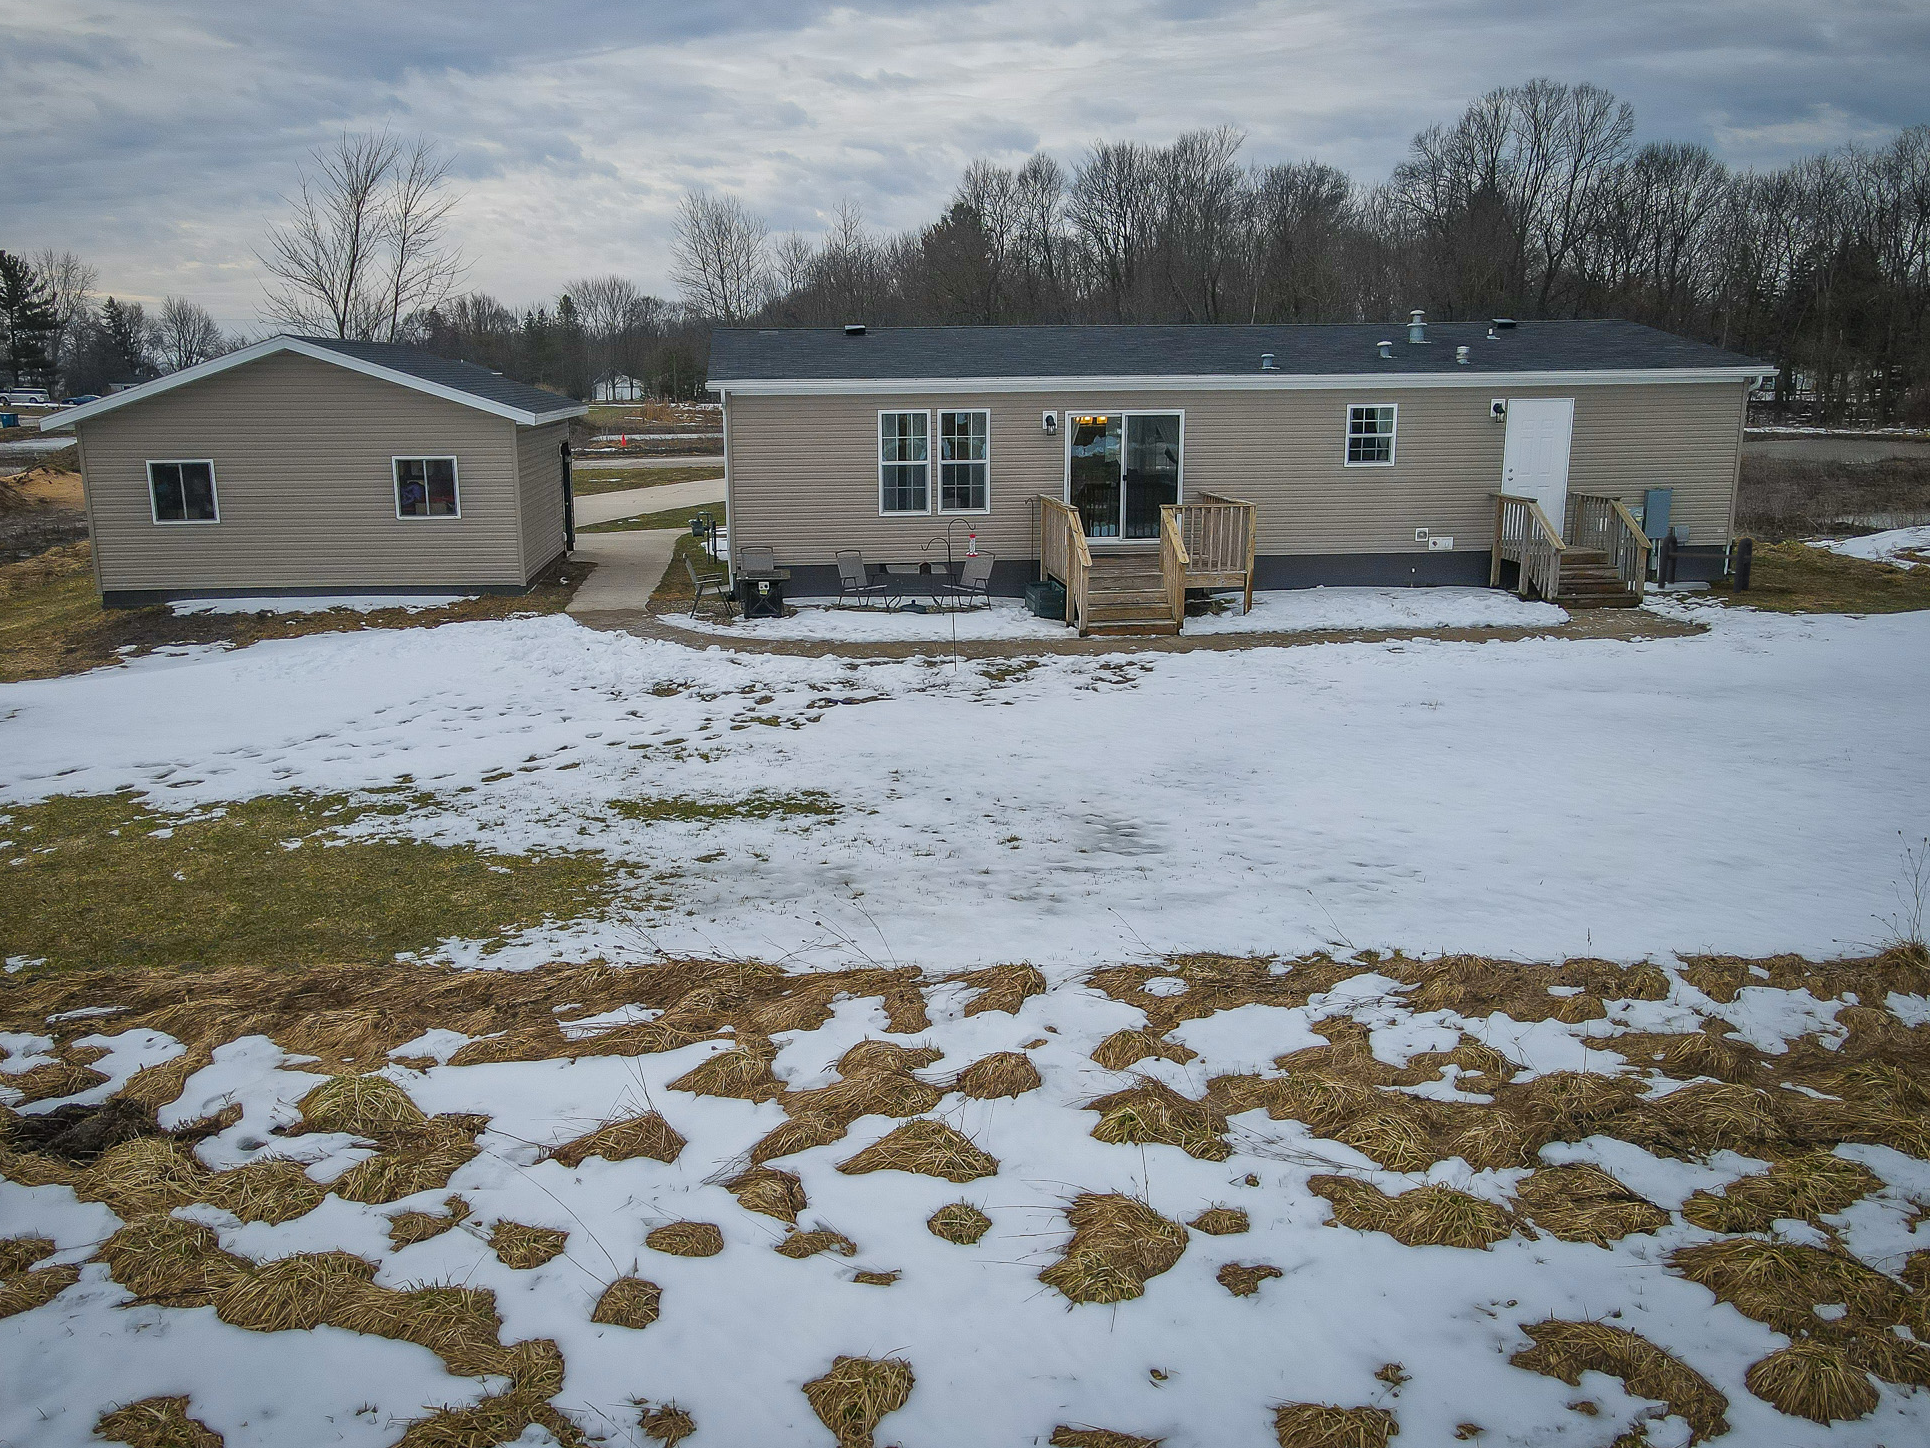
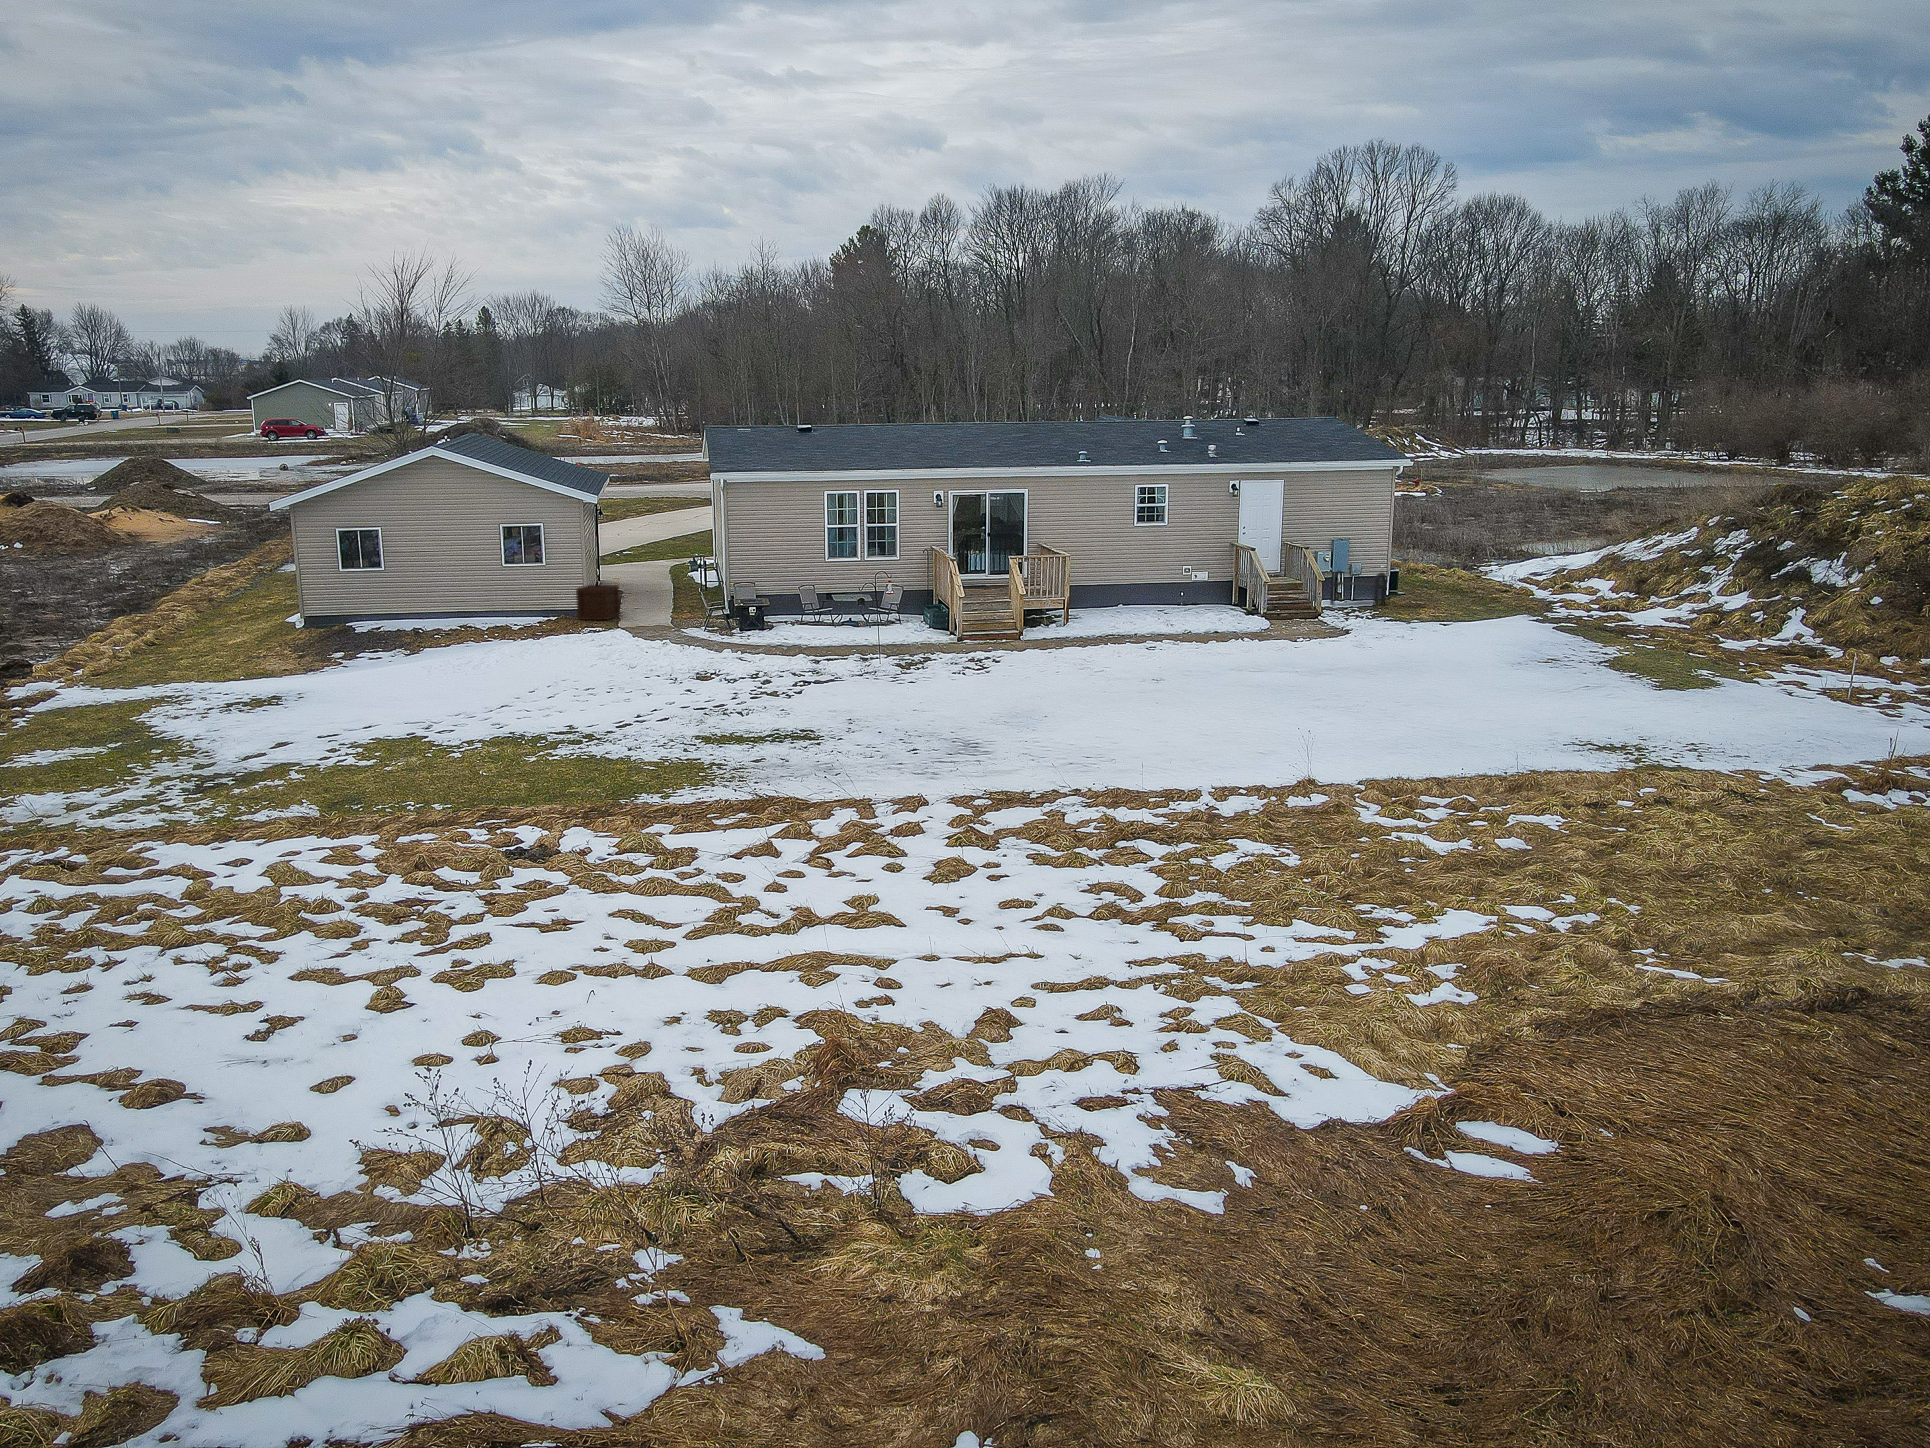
wooden crate: none [505,550,574,602] -> present [576,585,620,620]

